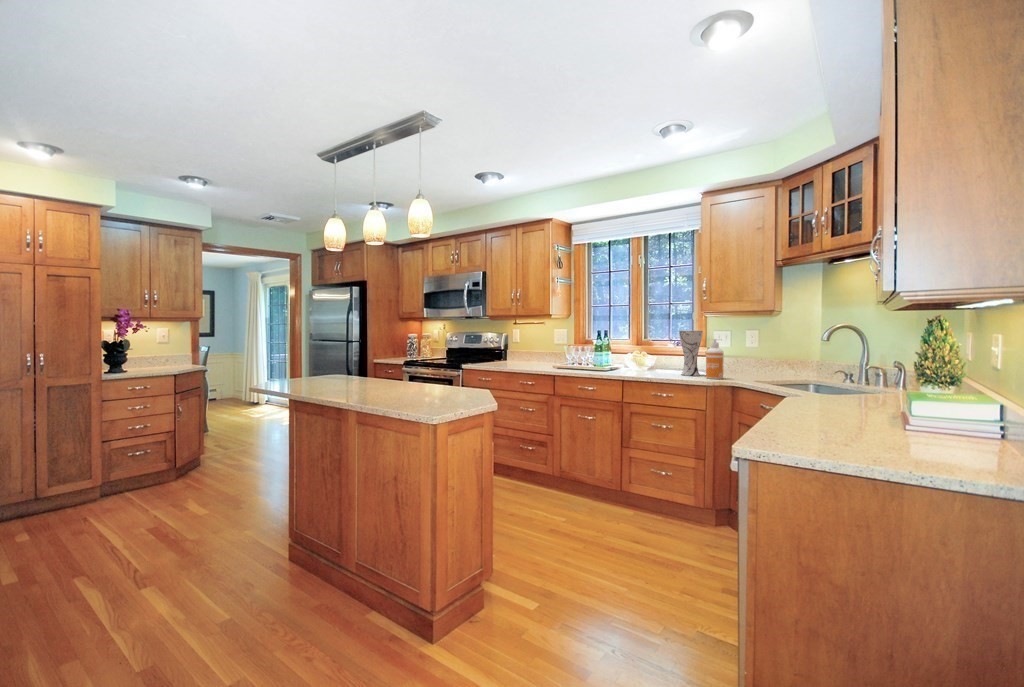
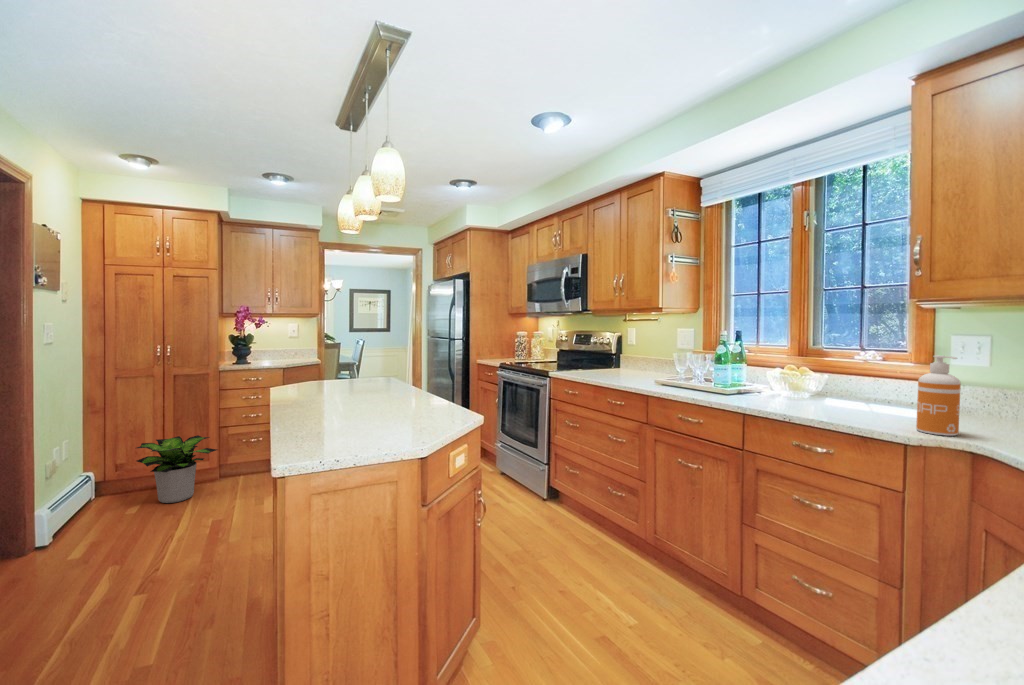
vase: present [679,331,703,376] -> none [864,337,916,422]
potted plant: none [32,445,128,518] -> present [137,435,217,503]

